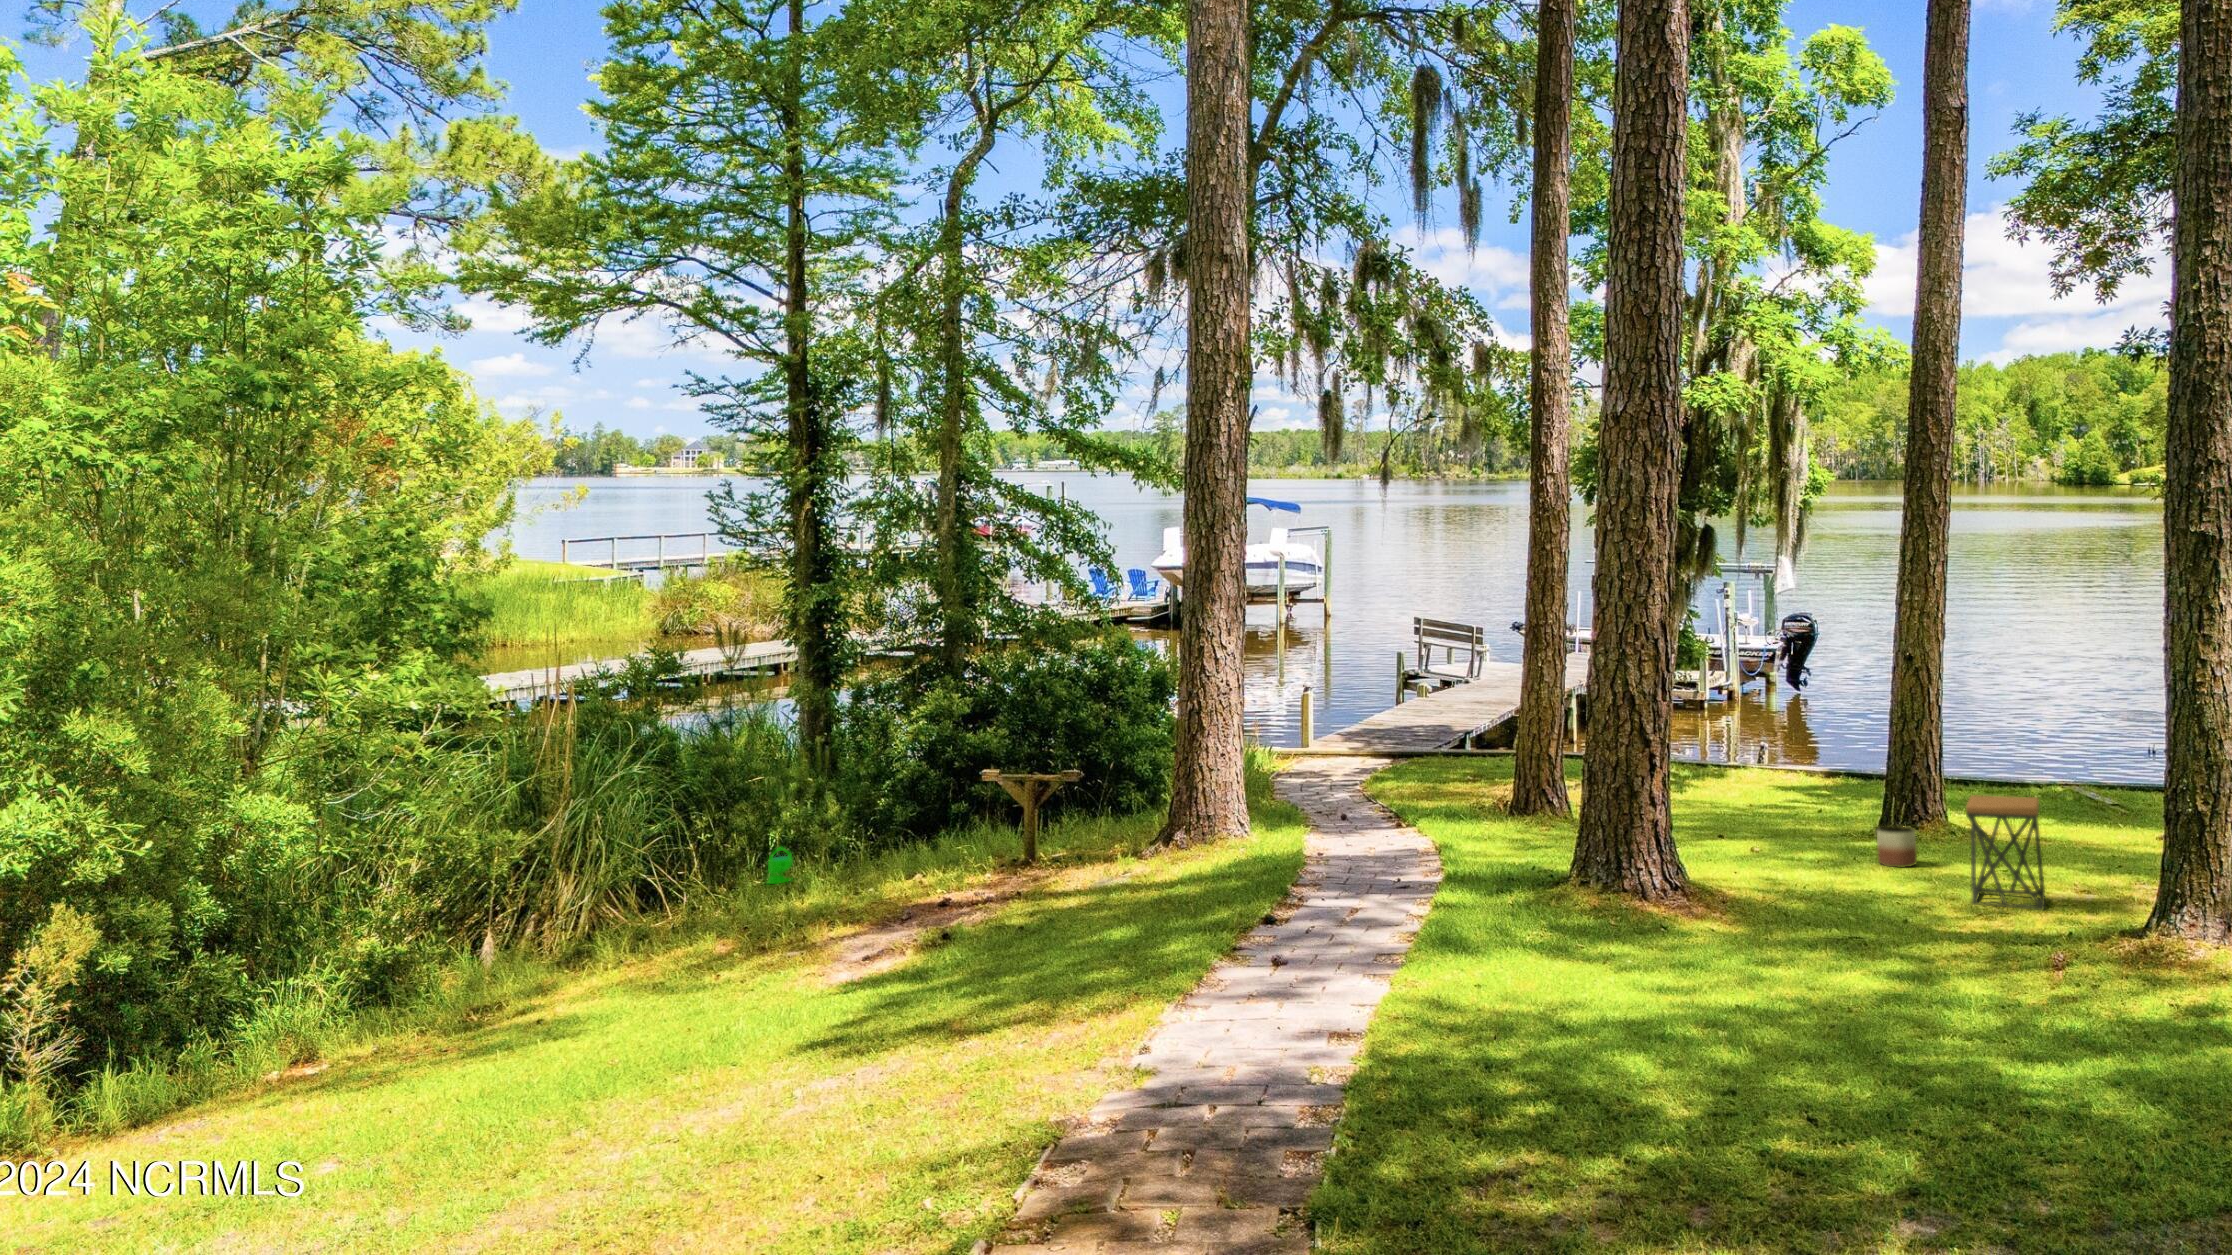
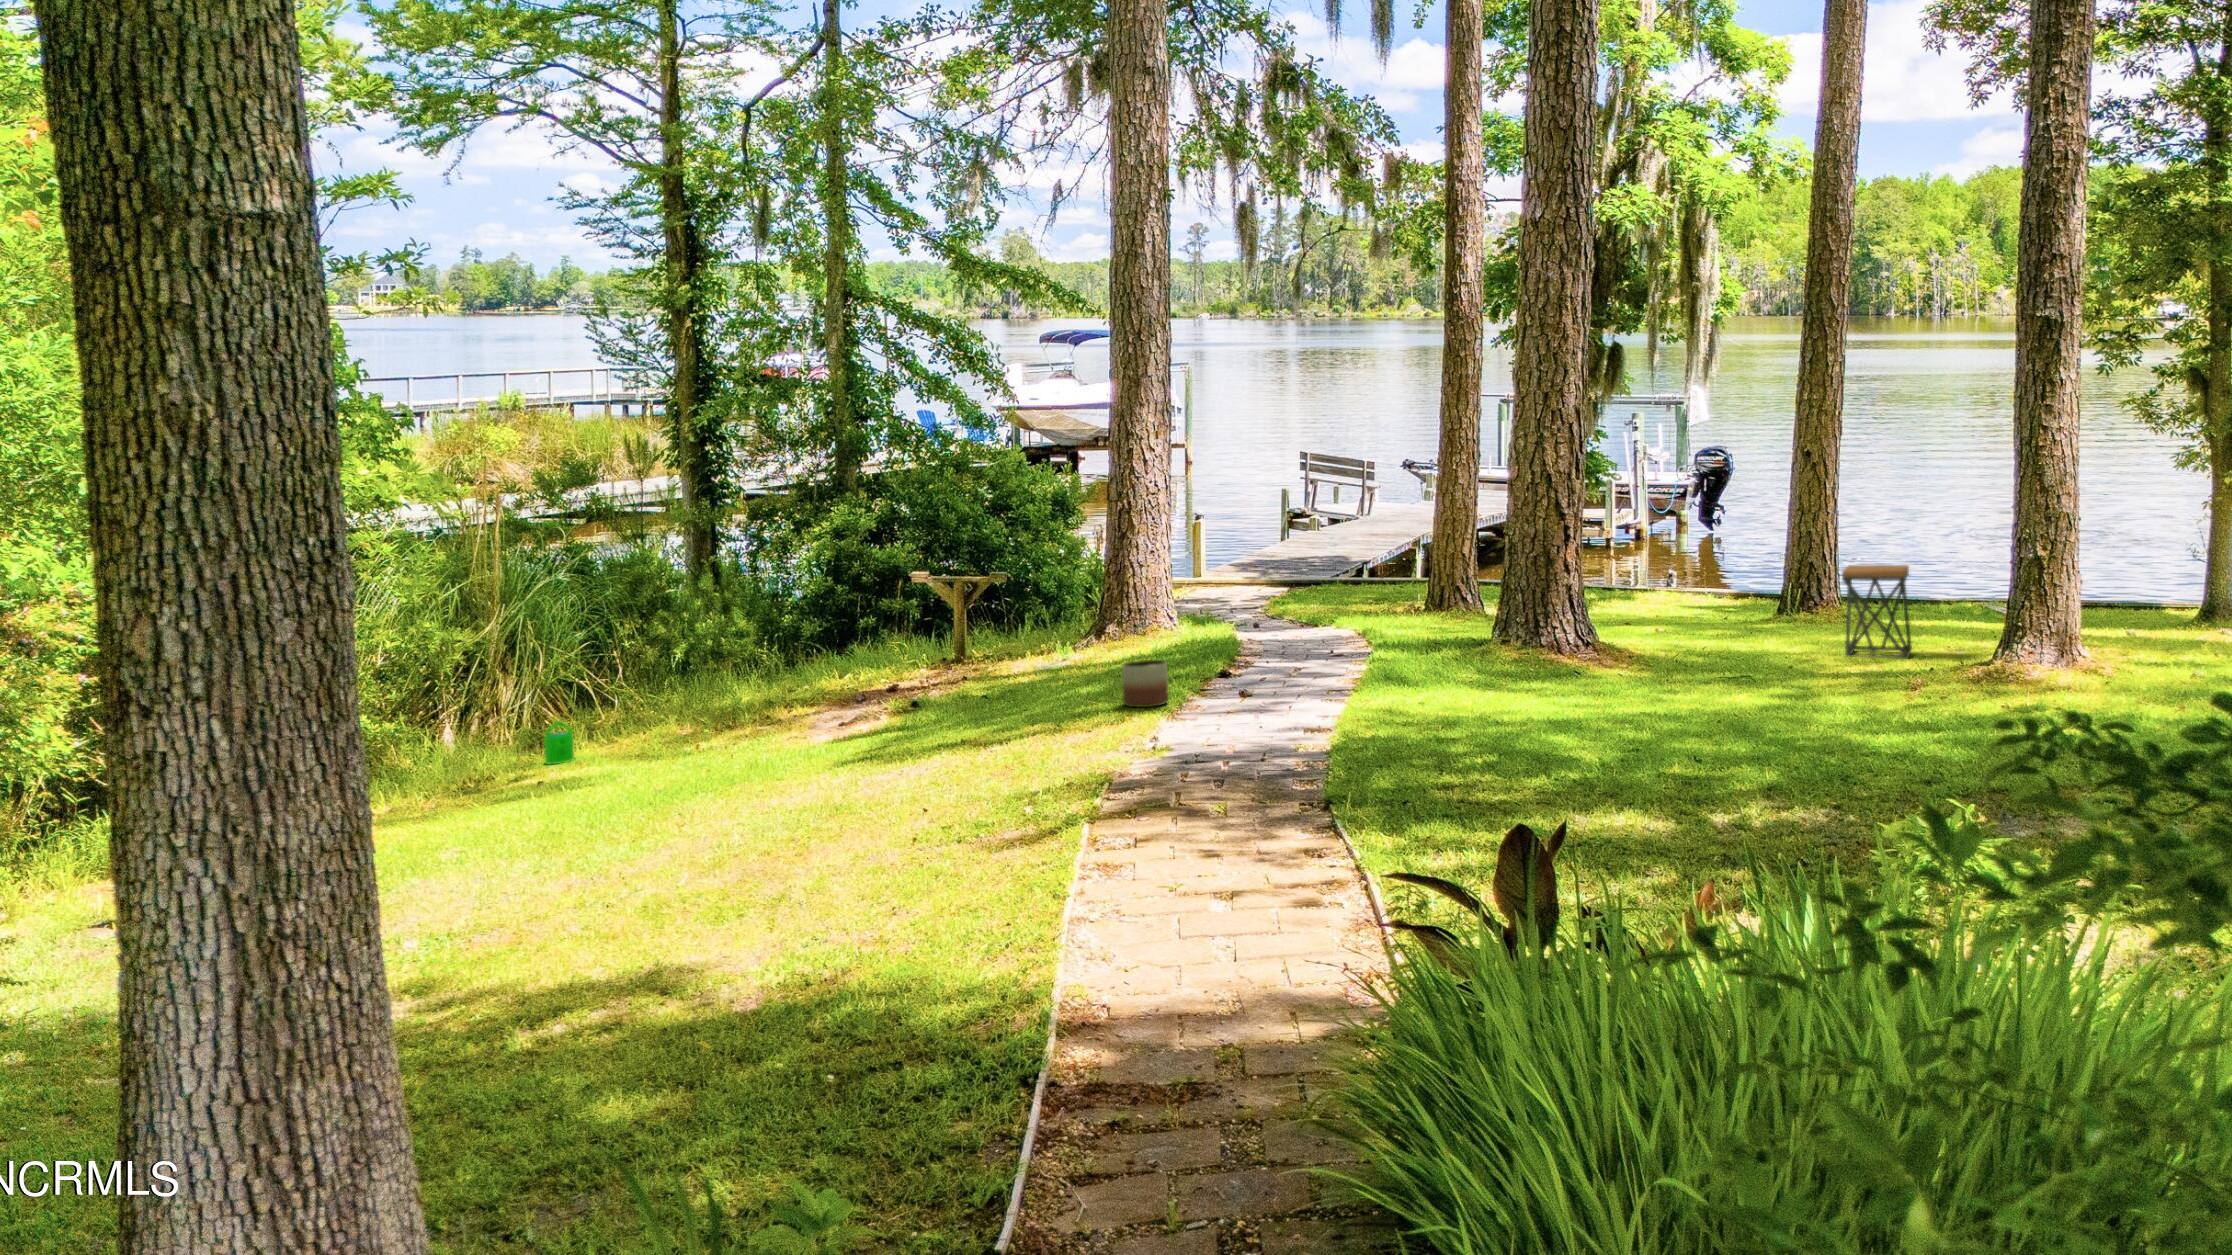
planter: present [1877,826,1917,867] -> present [1122,660,1169,707]
watering can: present [767,847,793,884] -> present [544,721,574,764]

